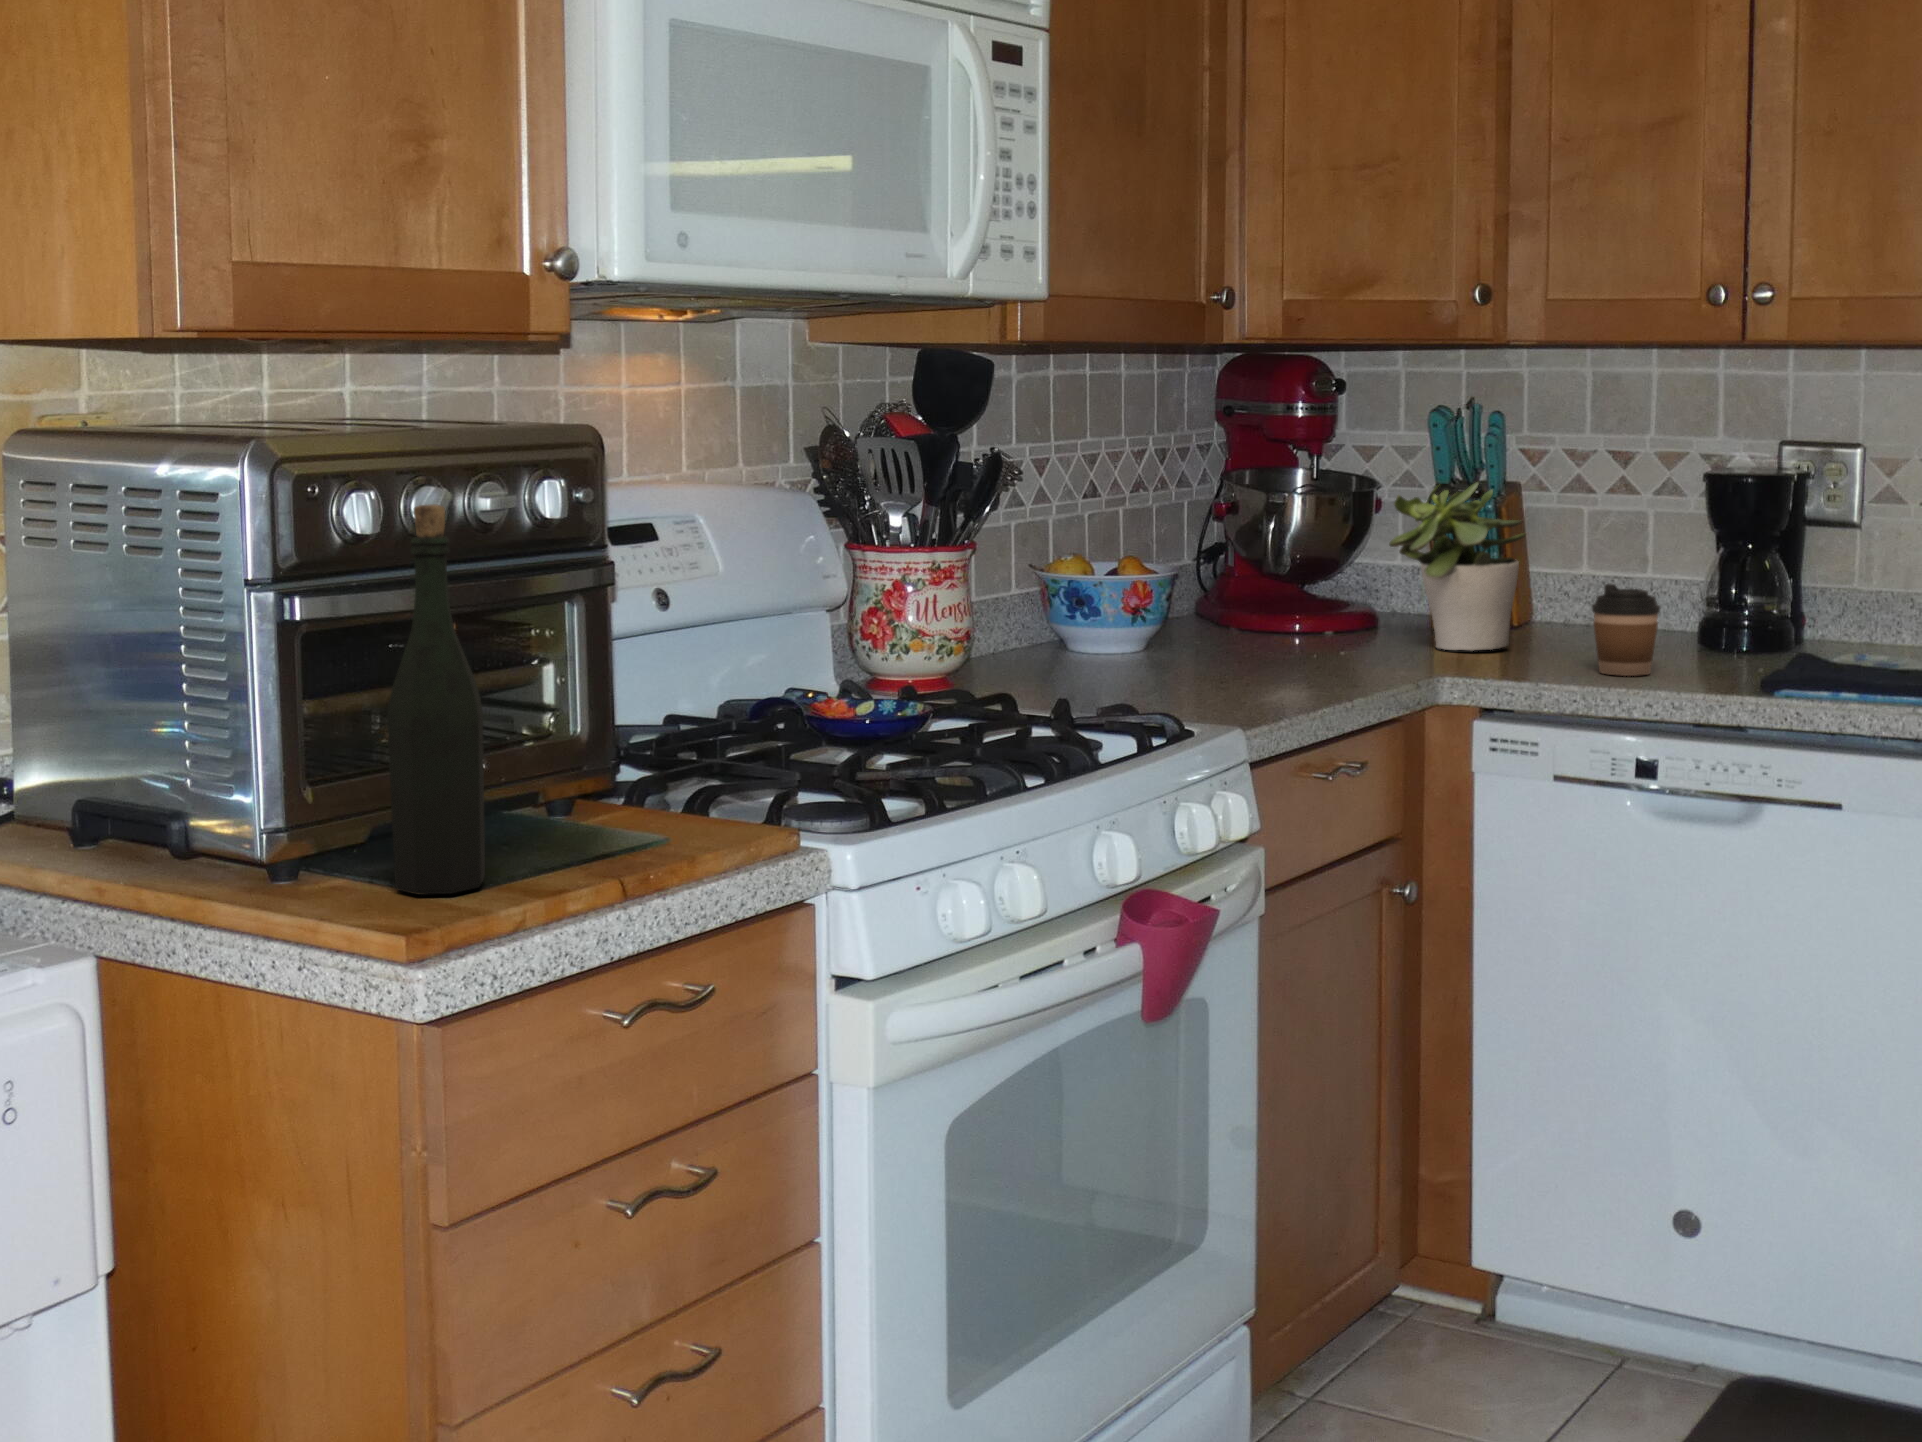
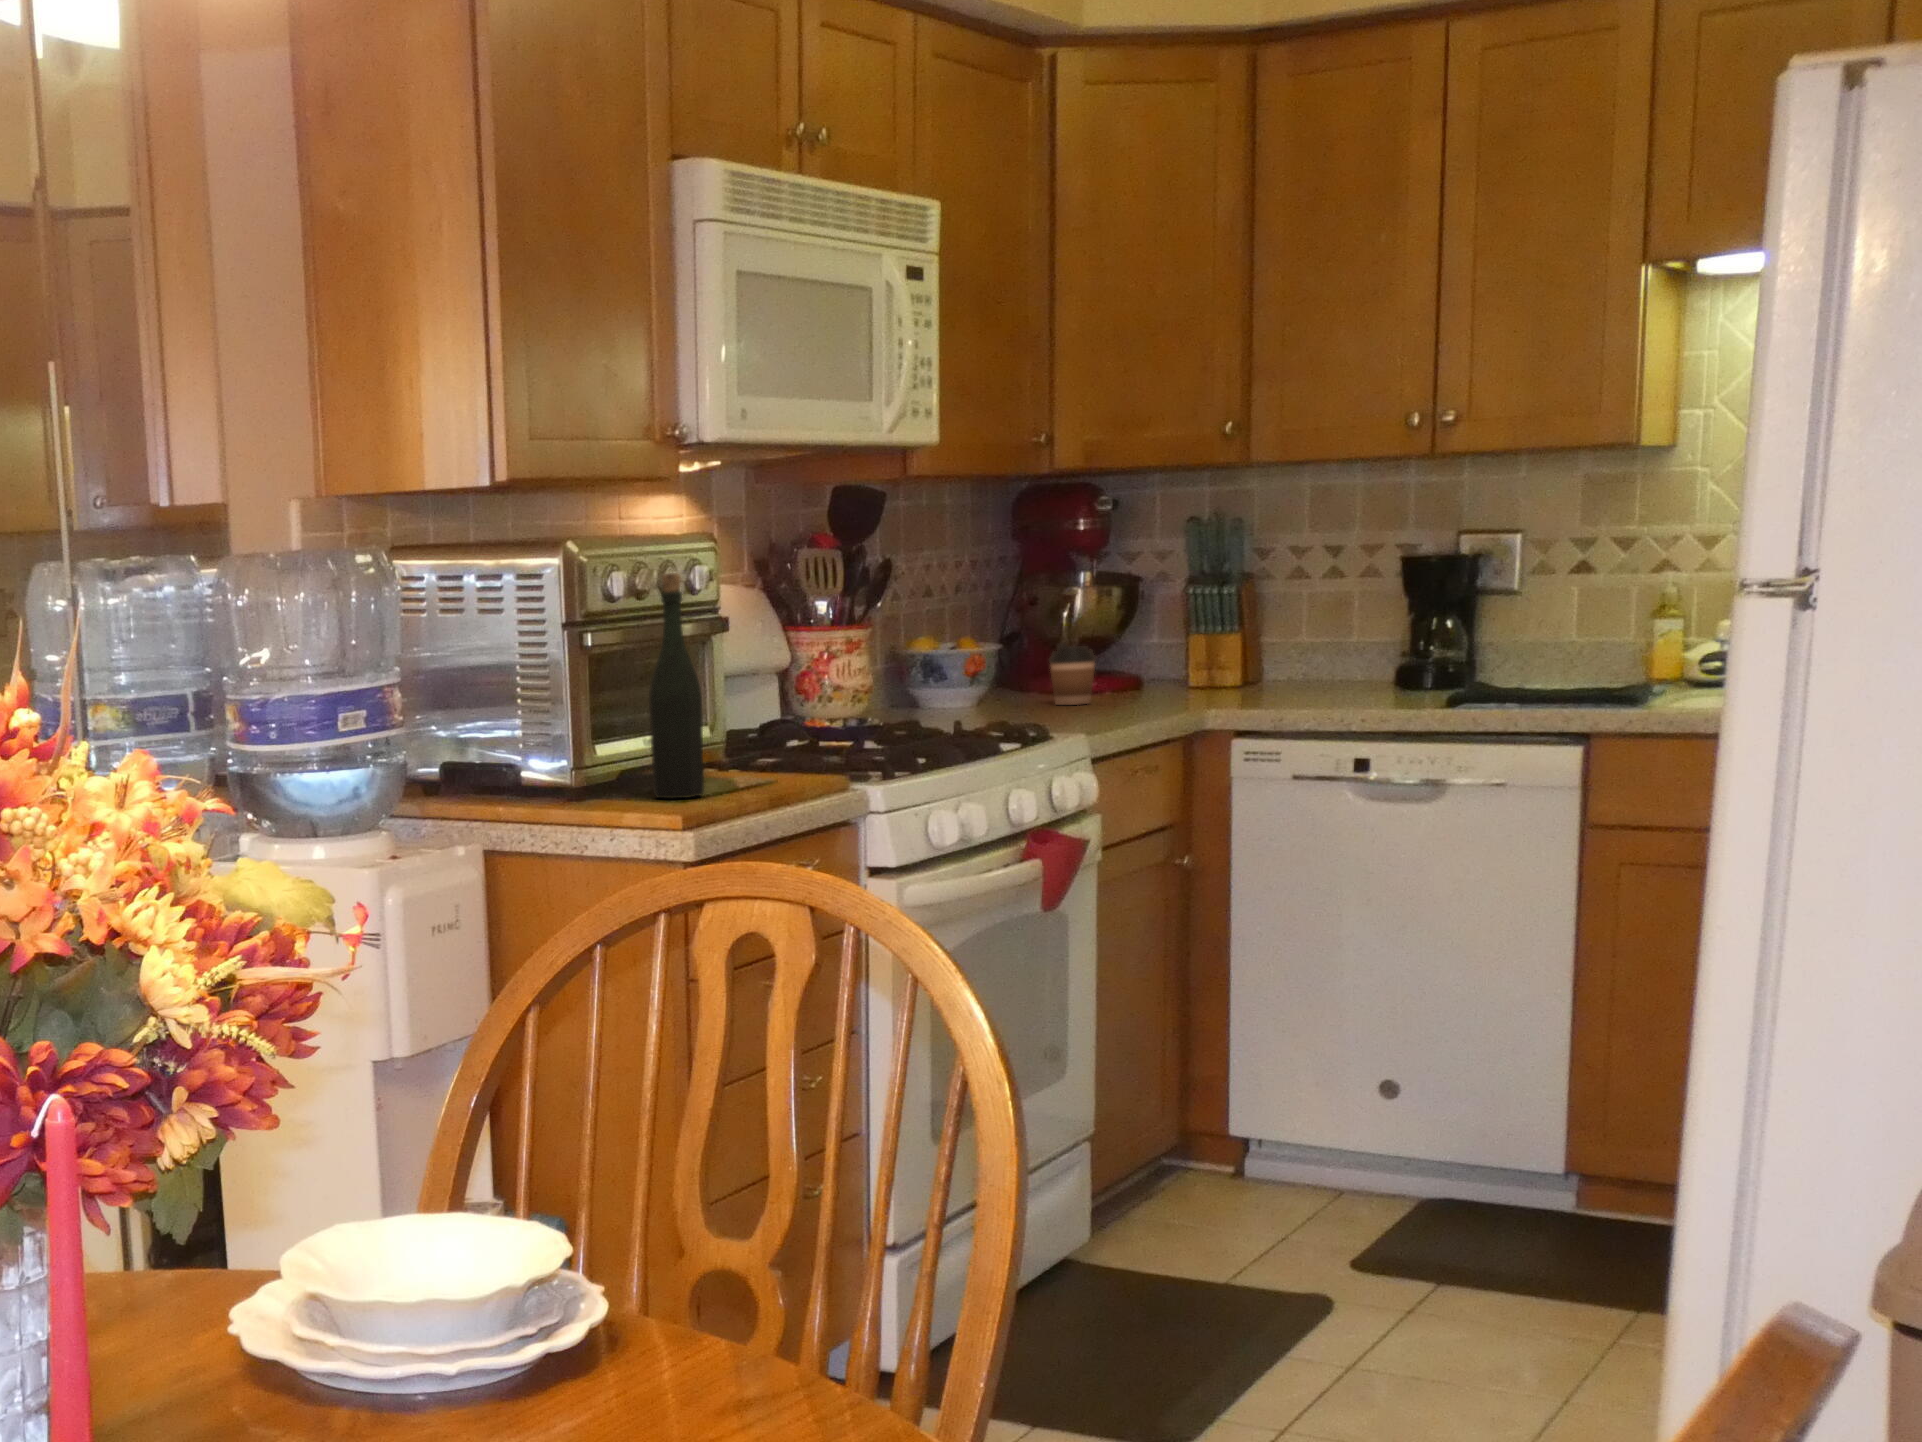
potted plant: present [1389,482,1526,651] -> none [1155,568,1264,698]
coffee cup: present [1592,584,1660,676] -> present [1049,643,1096,705]

